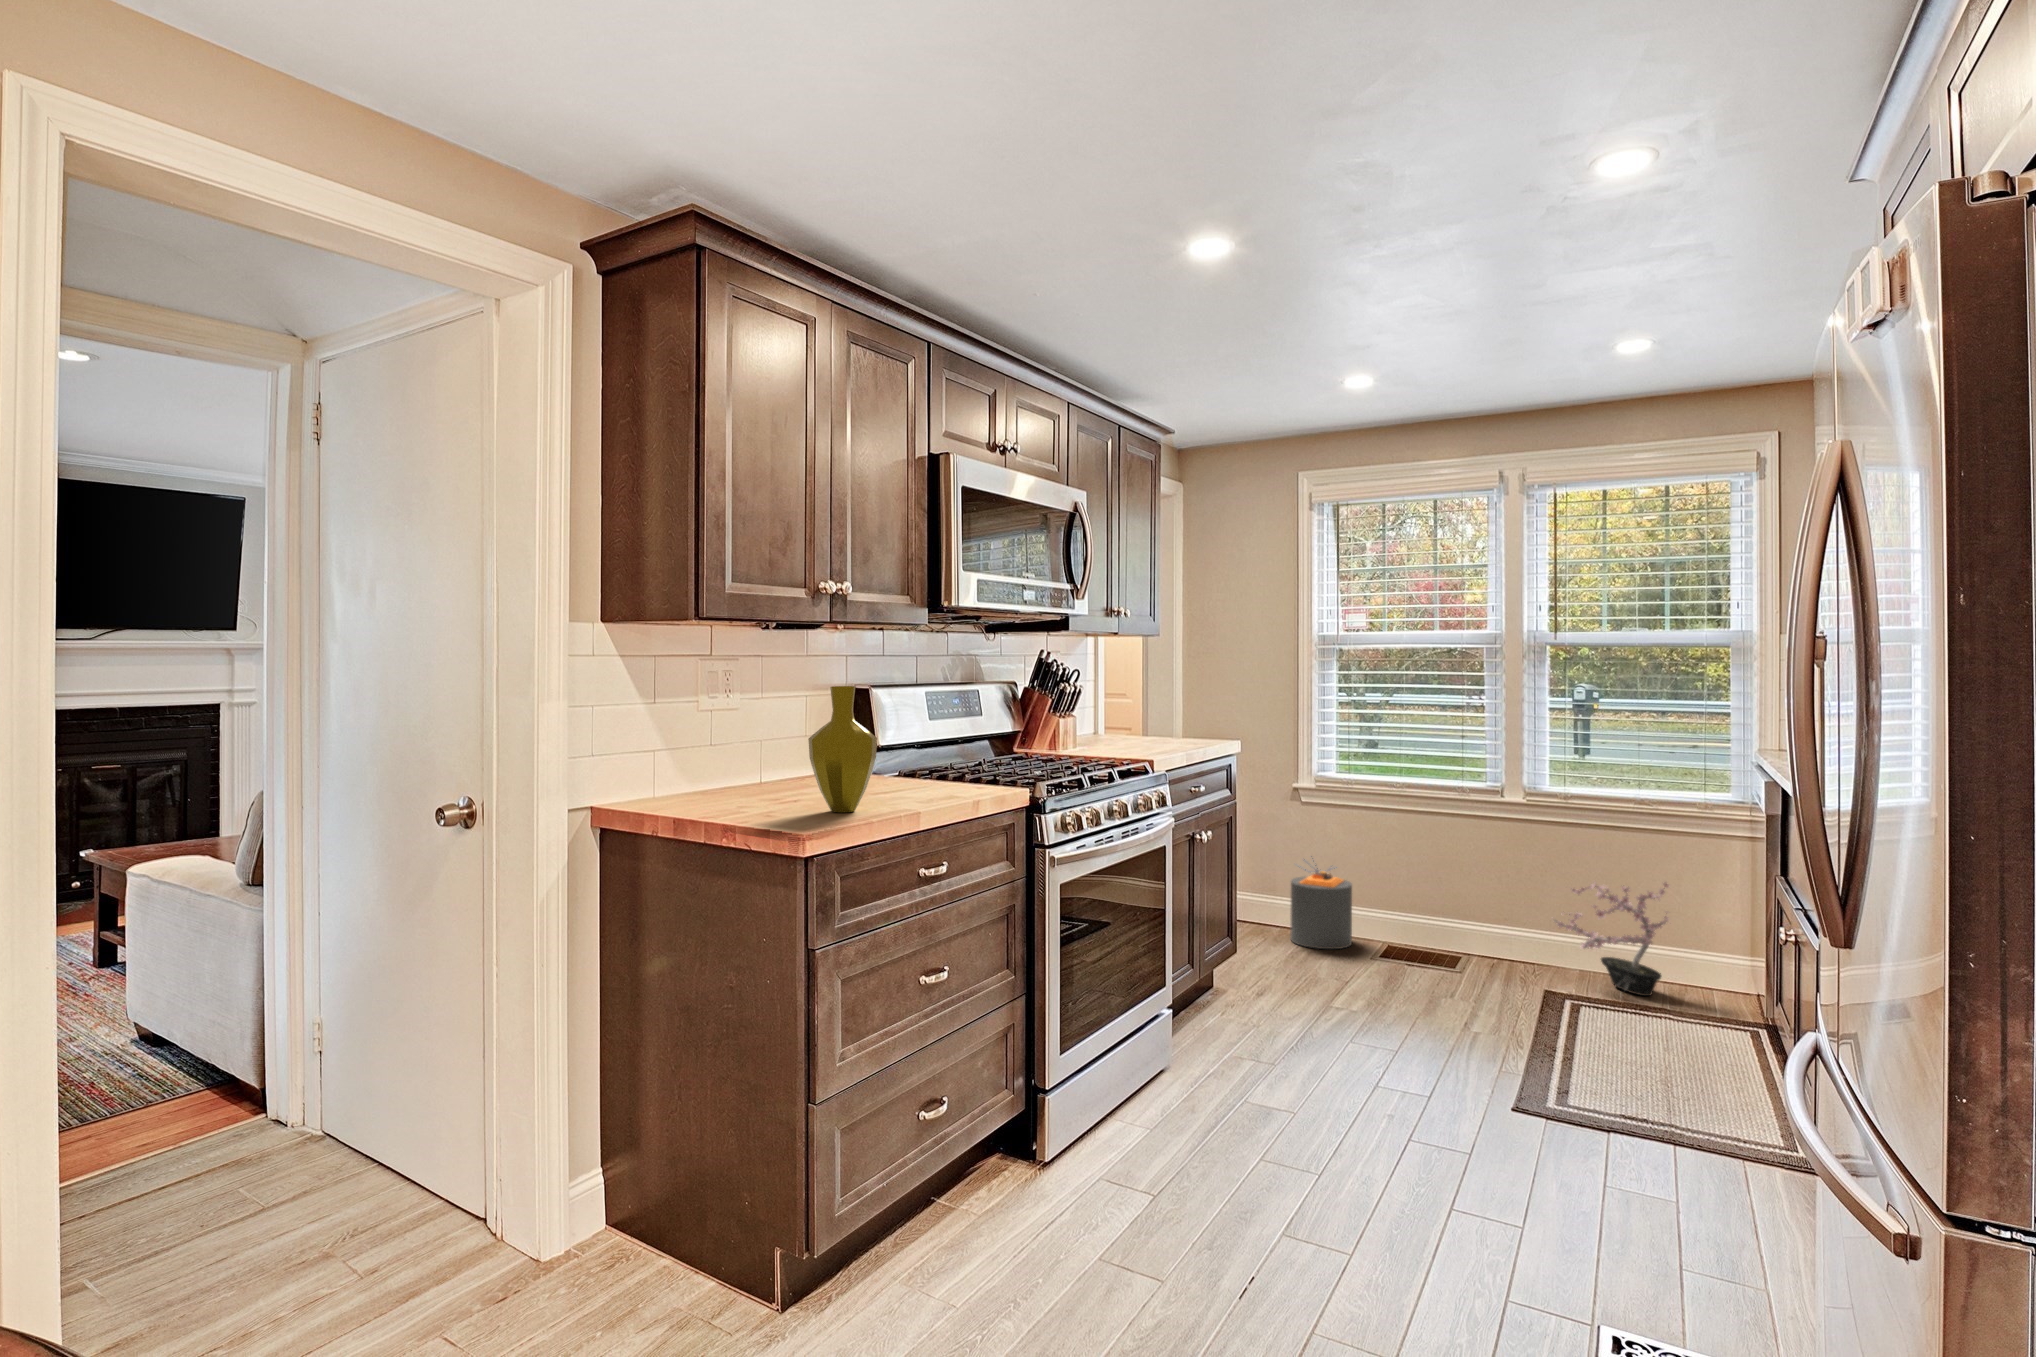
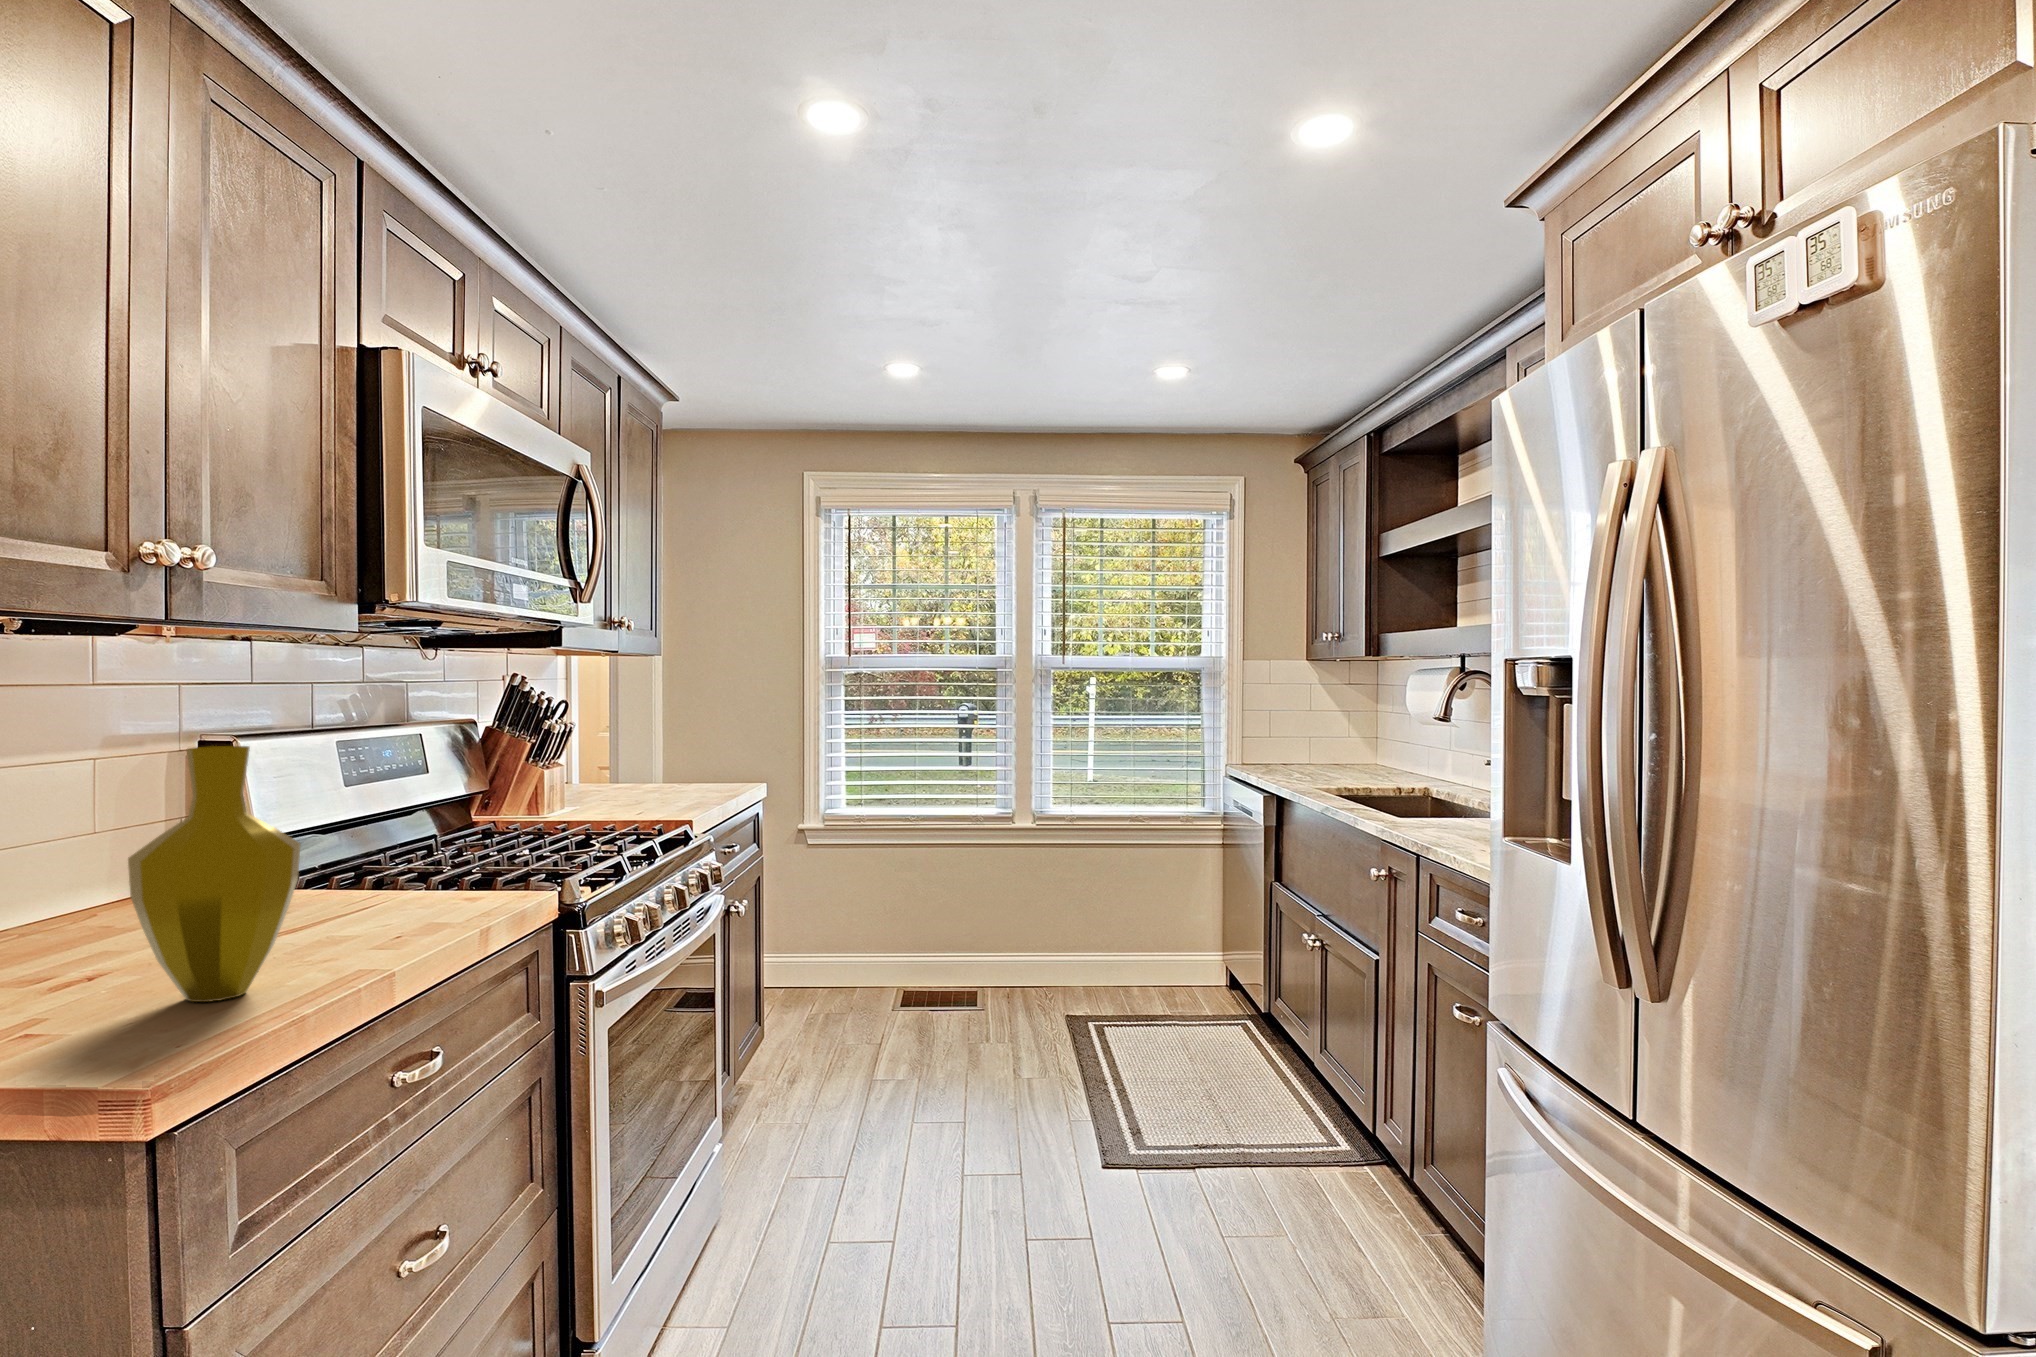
trash can: present [1290,856,1352,949] -> none [801,899,869,1008]
potted plant: present [1554,882,1669,996] -> none [1063,889,1168,1003]

